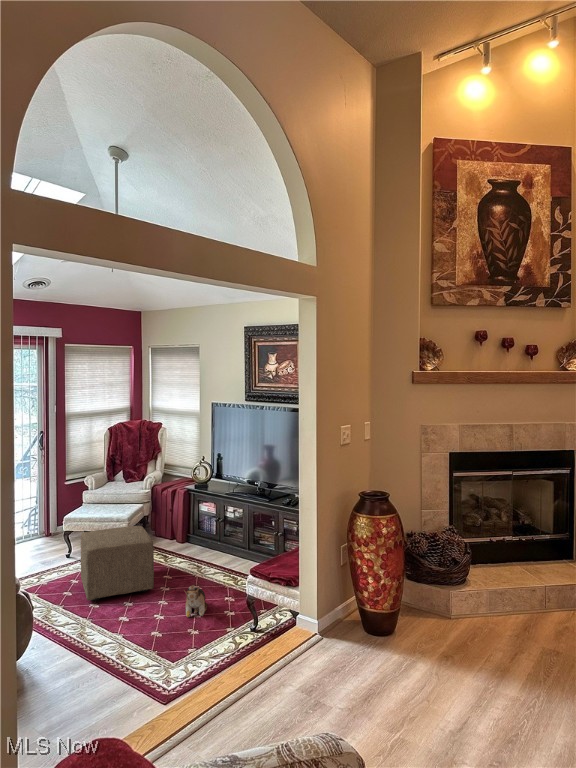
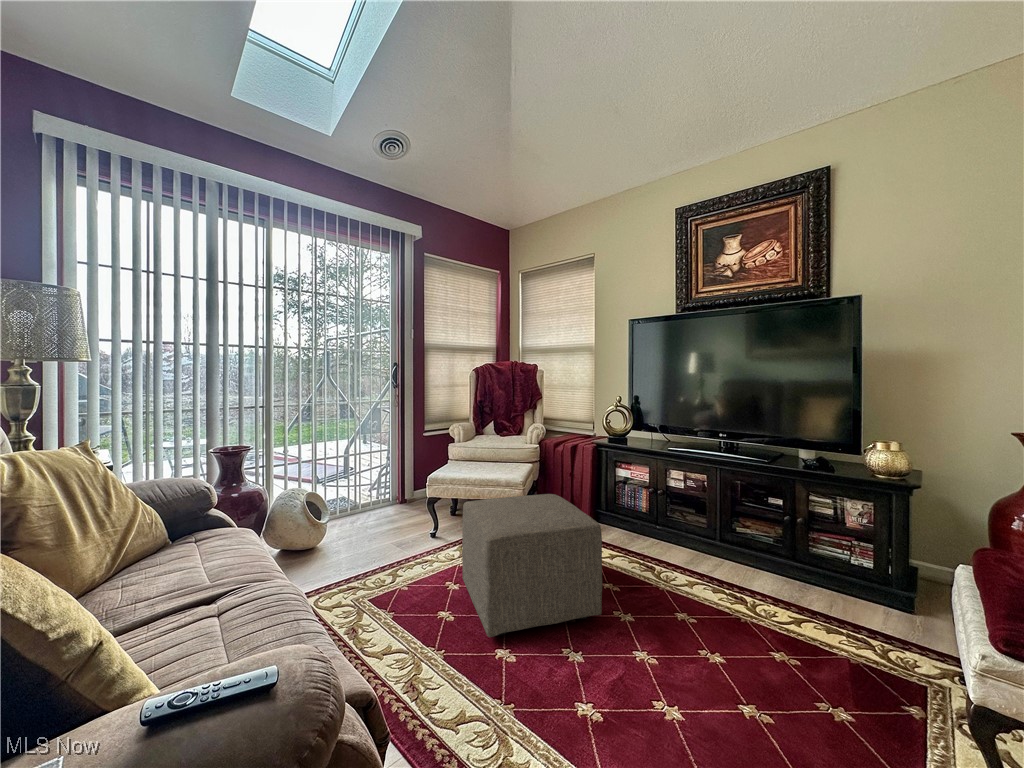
plush toy: present [184,585,207,617] -> none [702,633,769,710]

